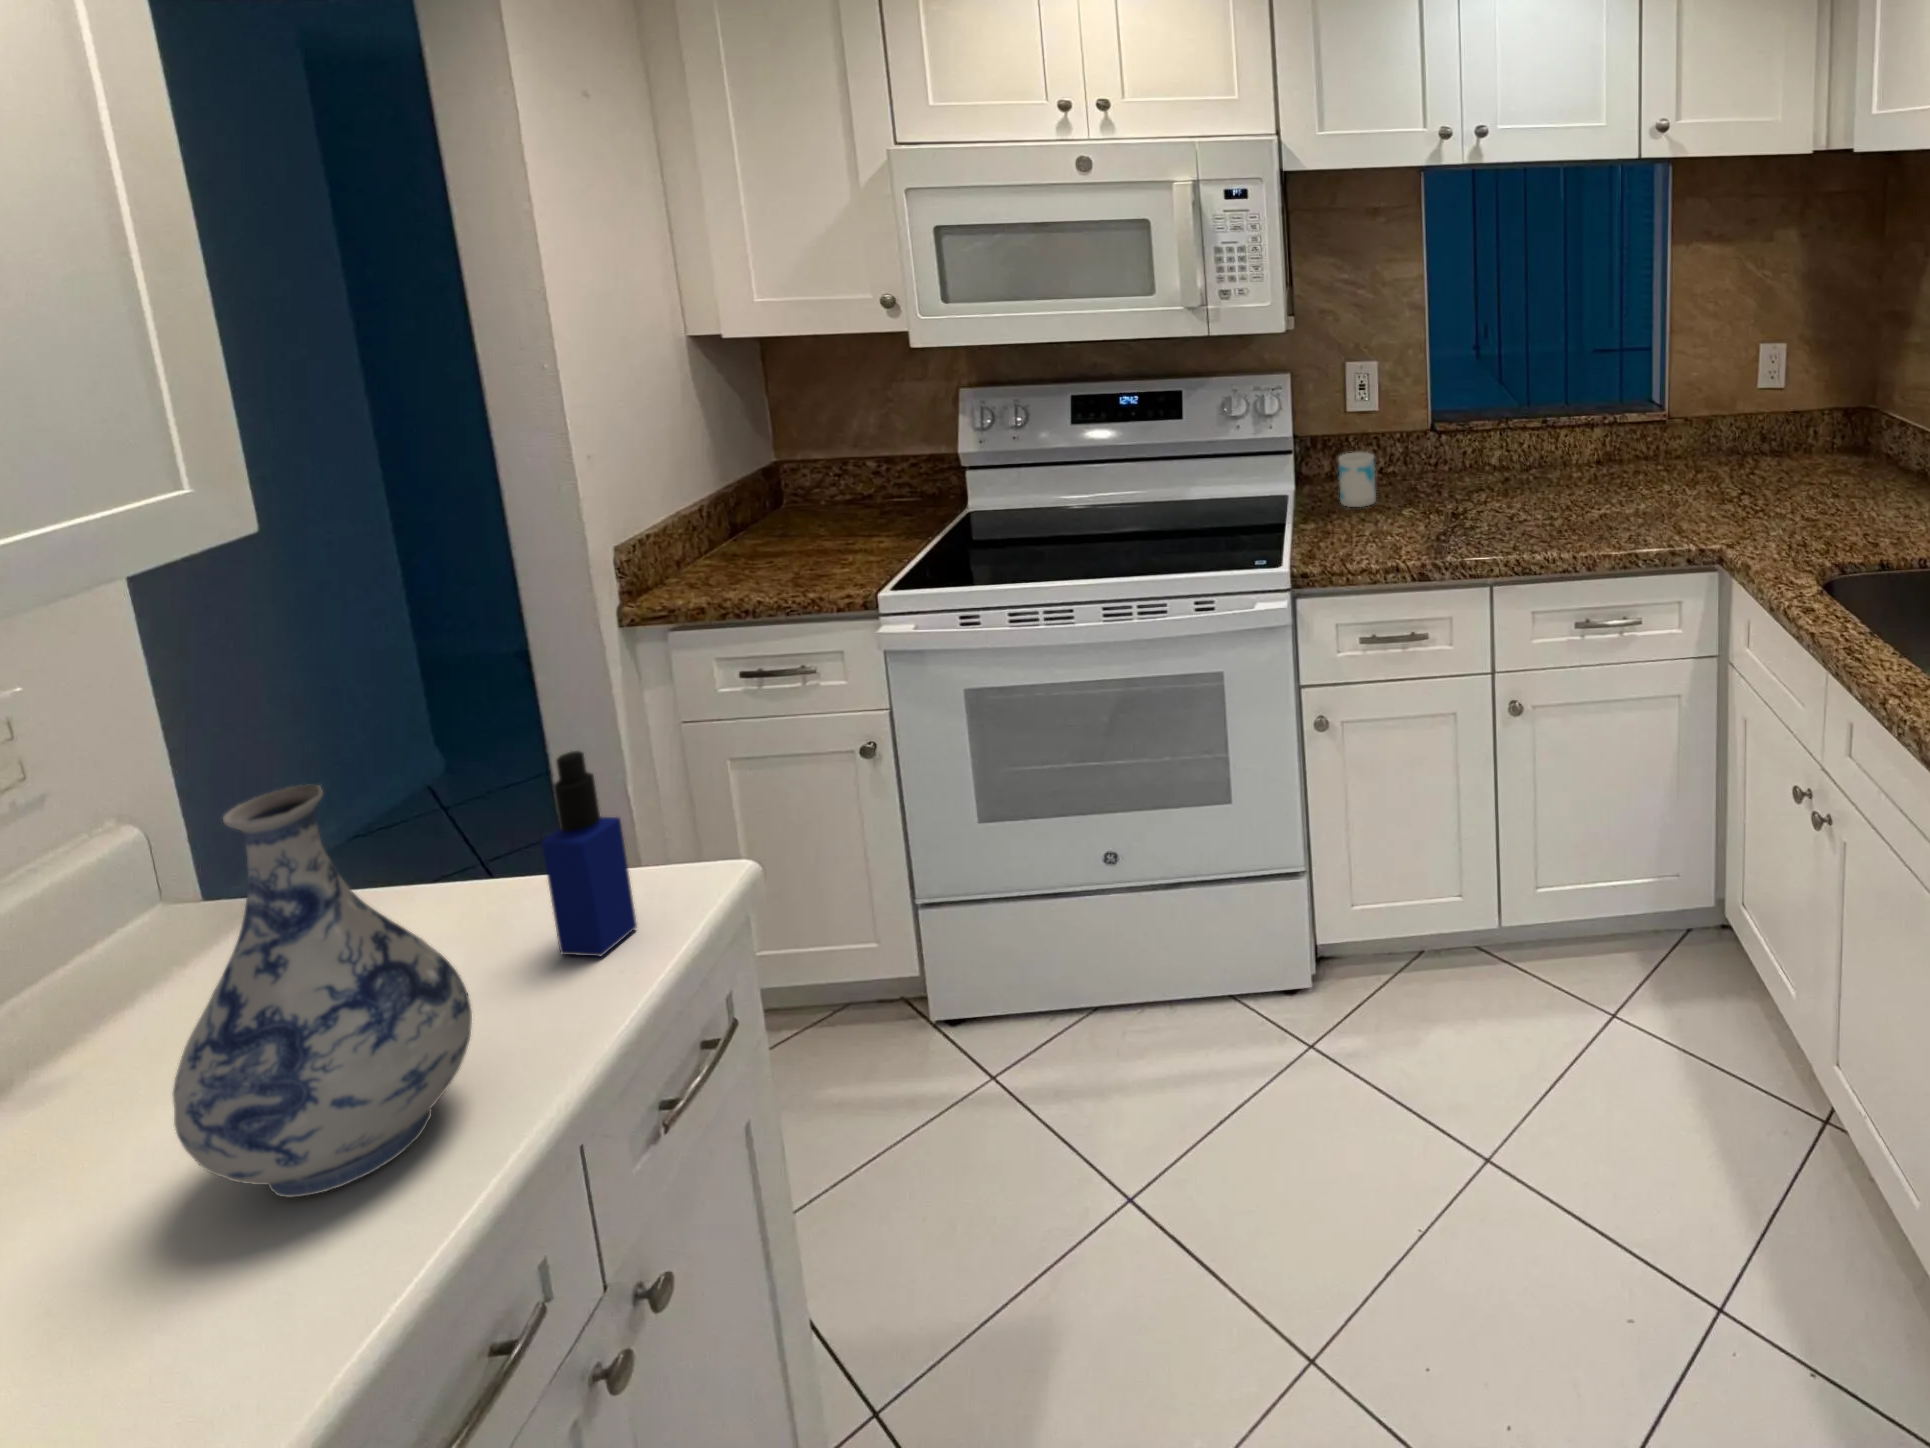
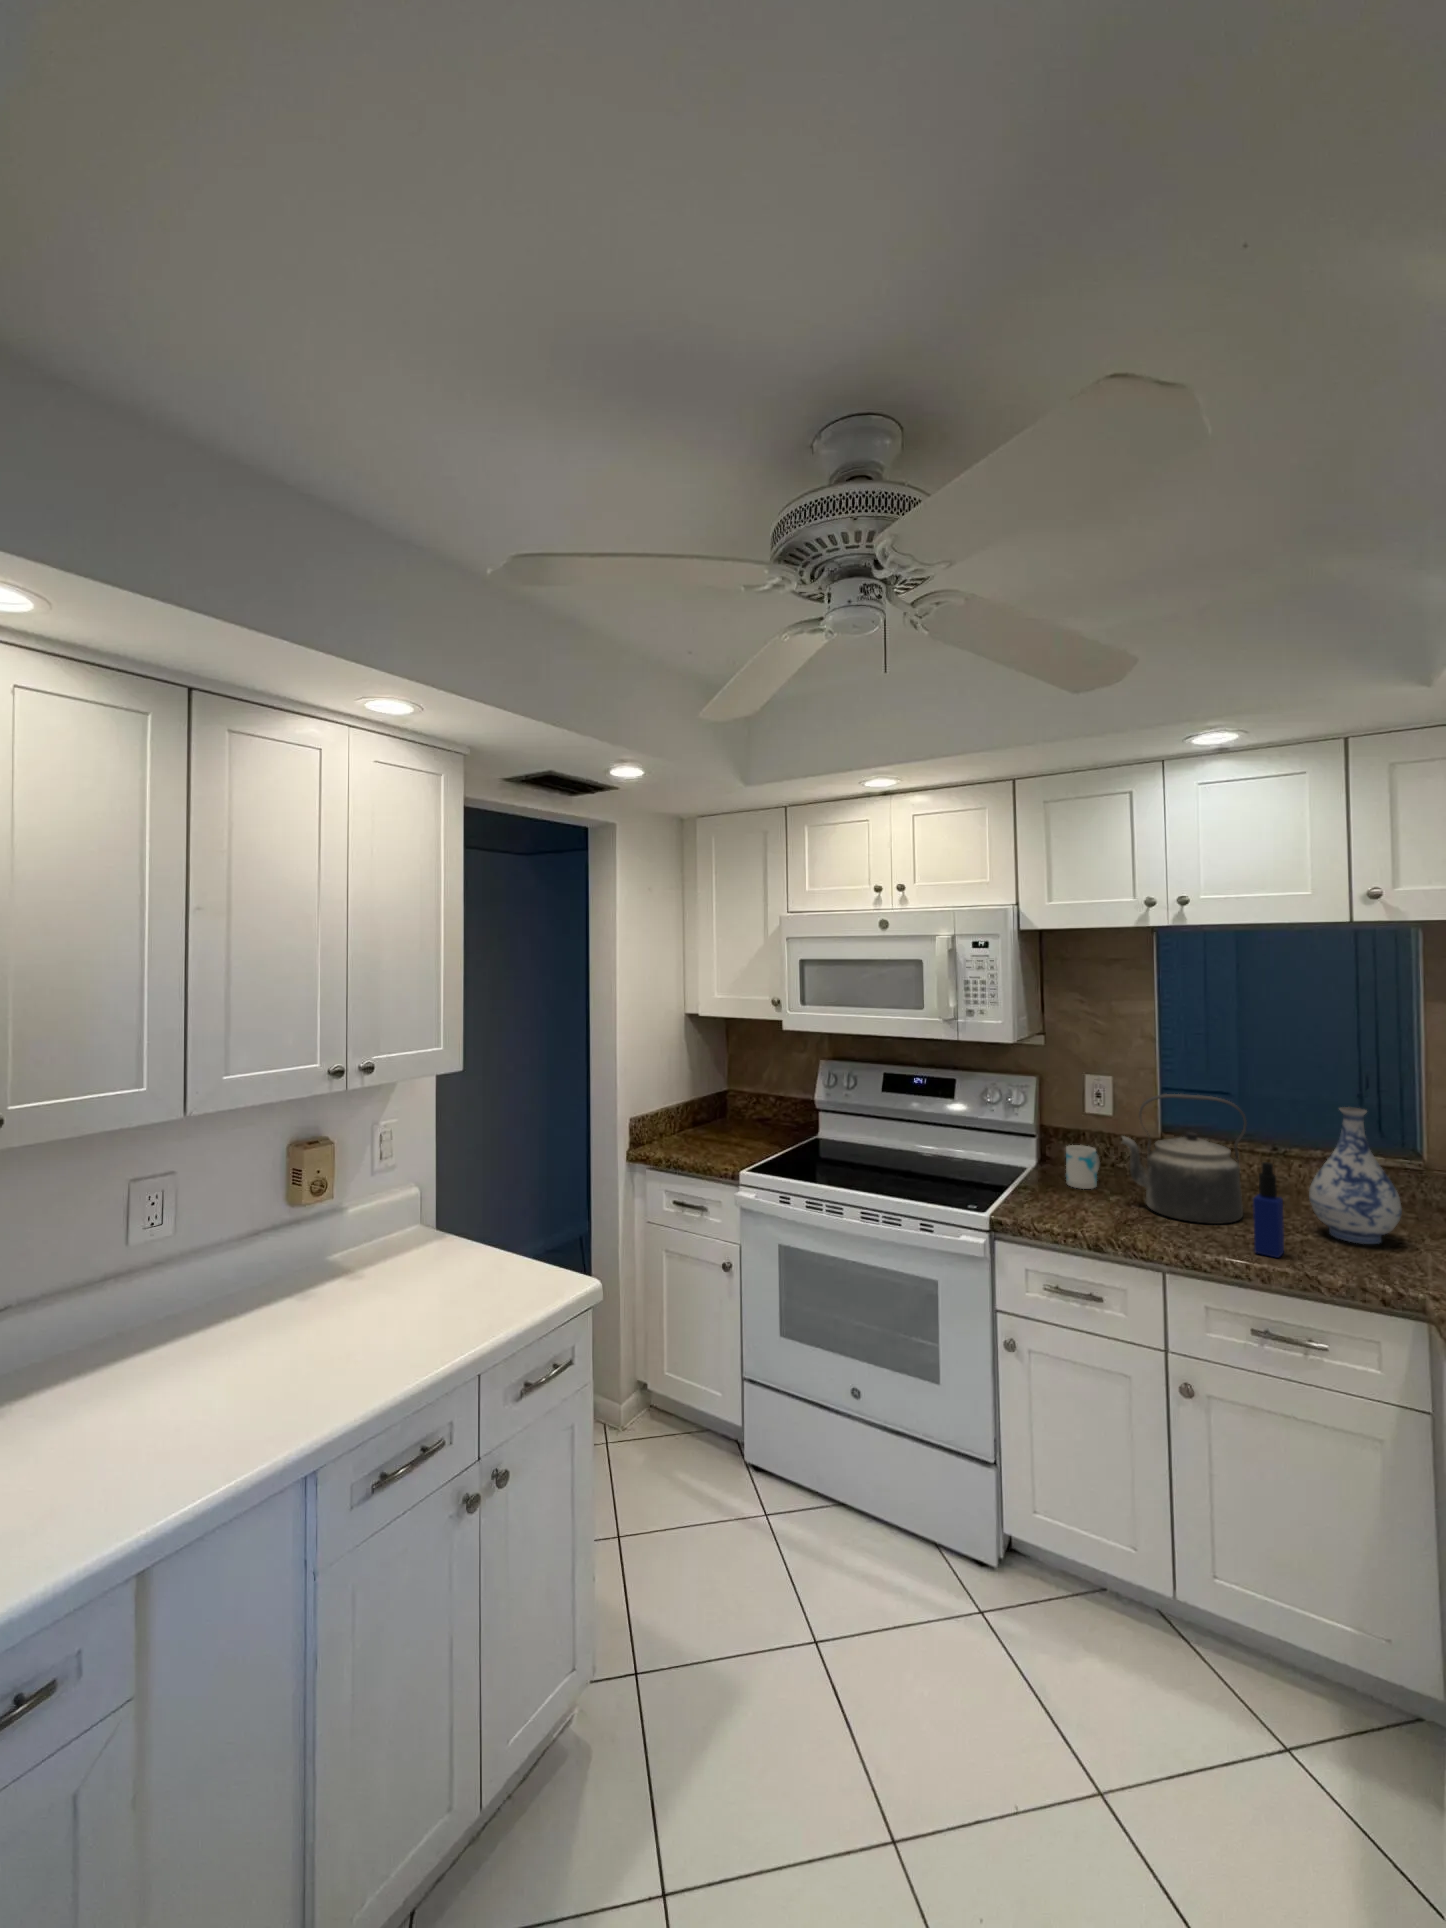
kettle: none [1416,371,1544,520] -> present [1122,1094,1247,1224]
bottle: present [542,751,637,956] -> present [1253,1162,1284,1258]
vase: present [173,785,472,1197] -> present [1309,1107,1402,1244]

